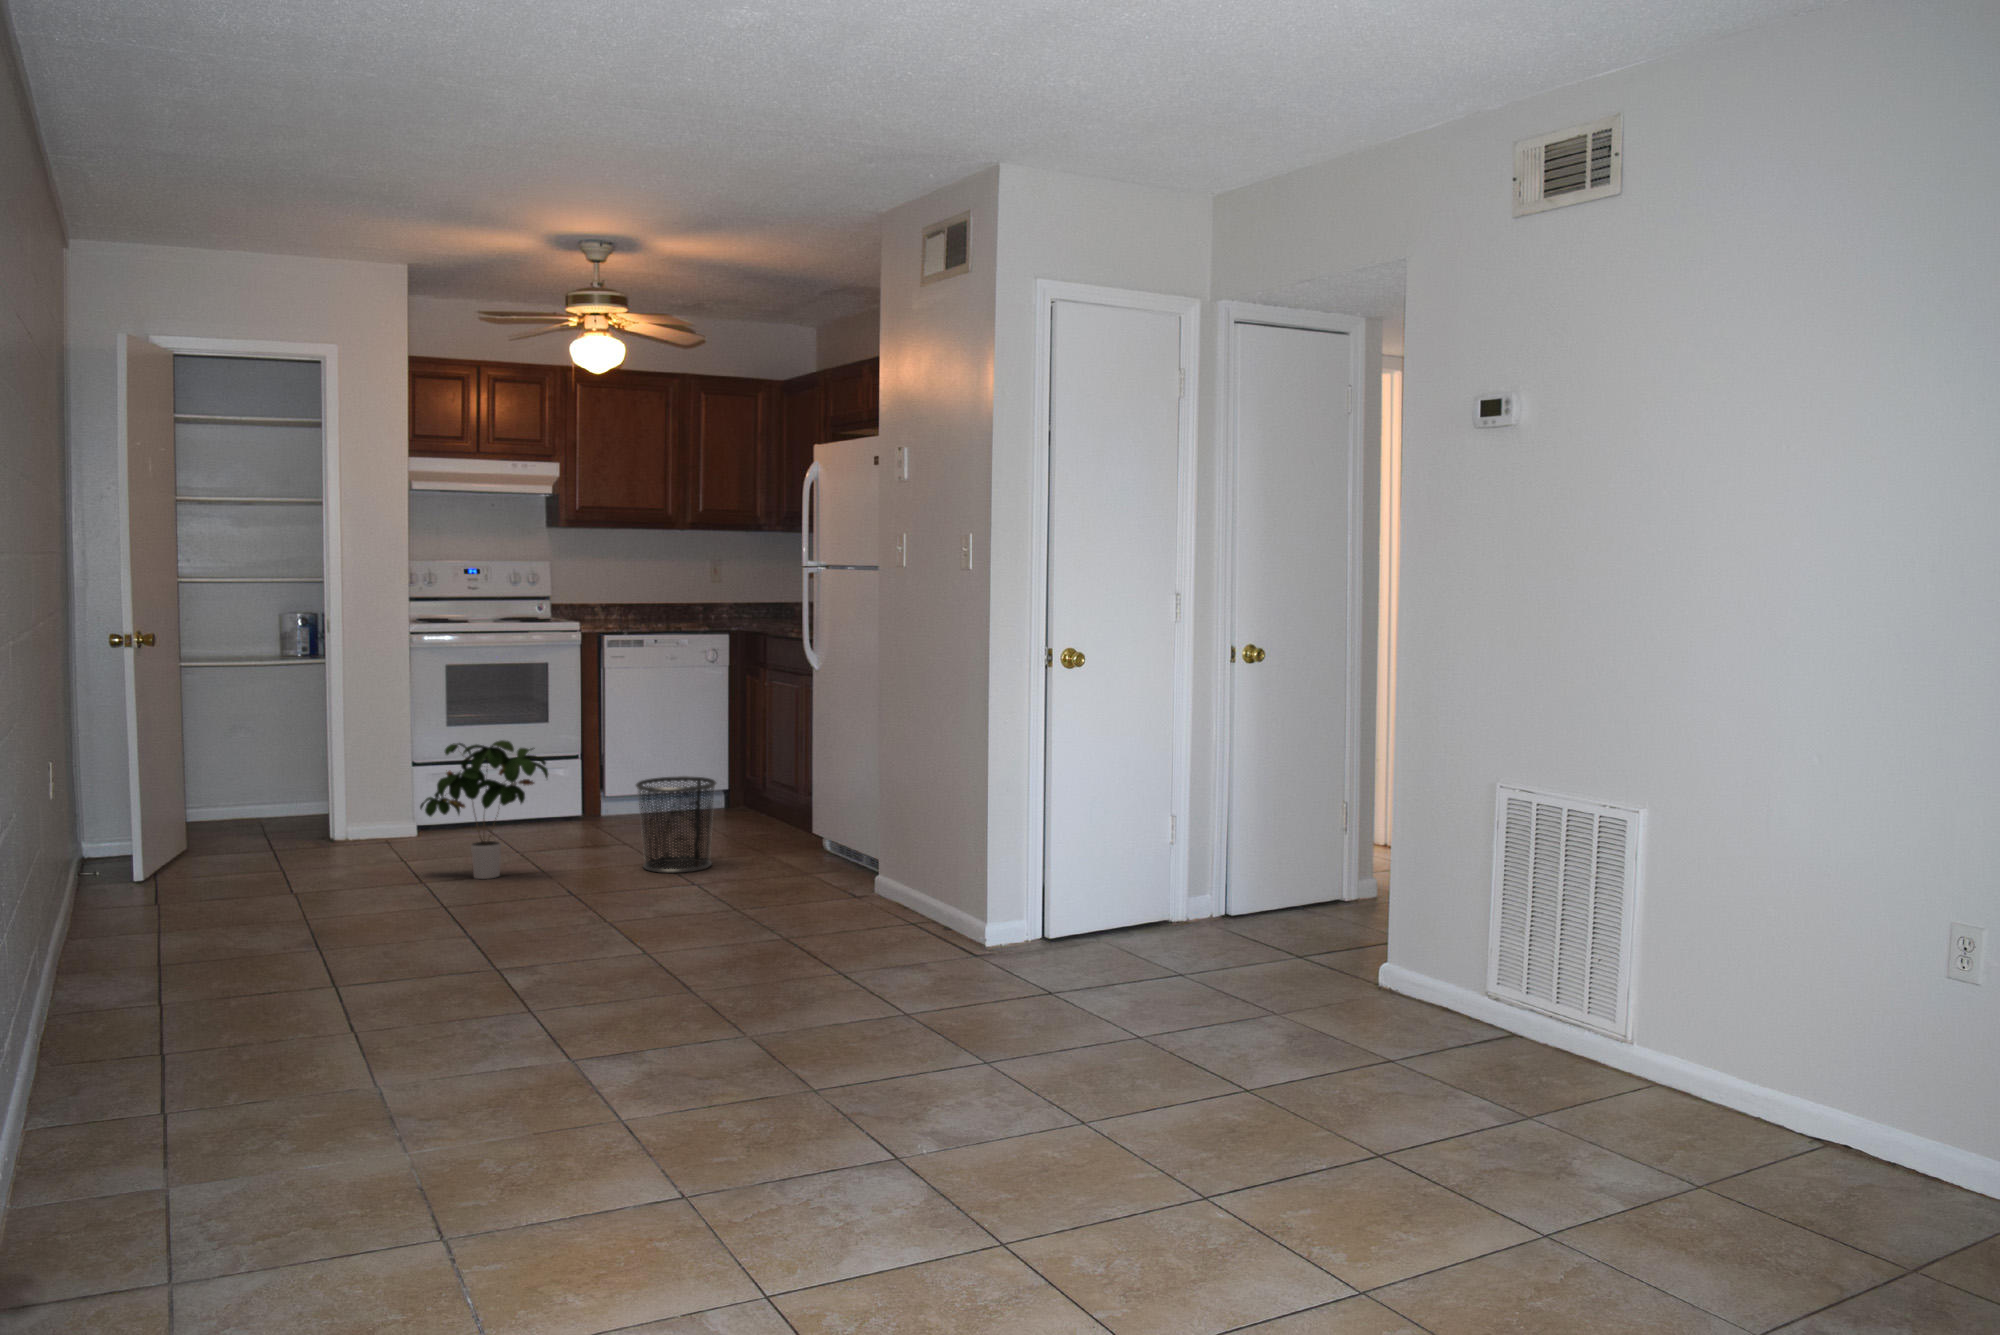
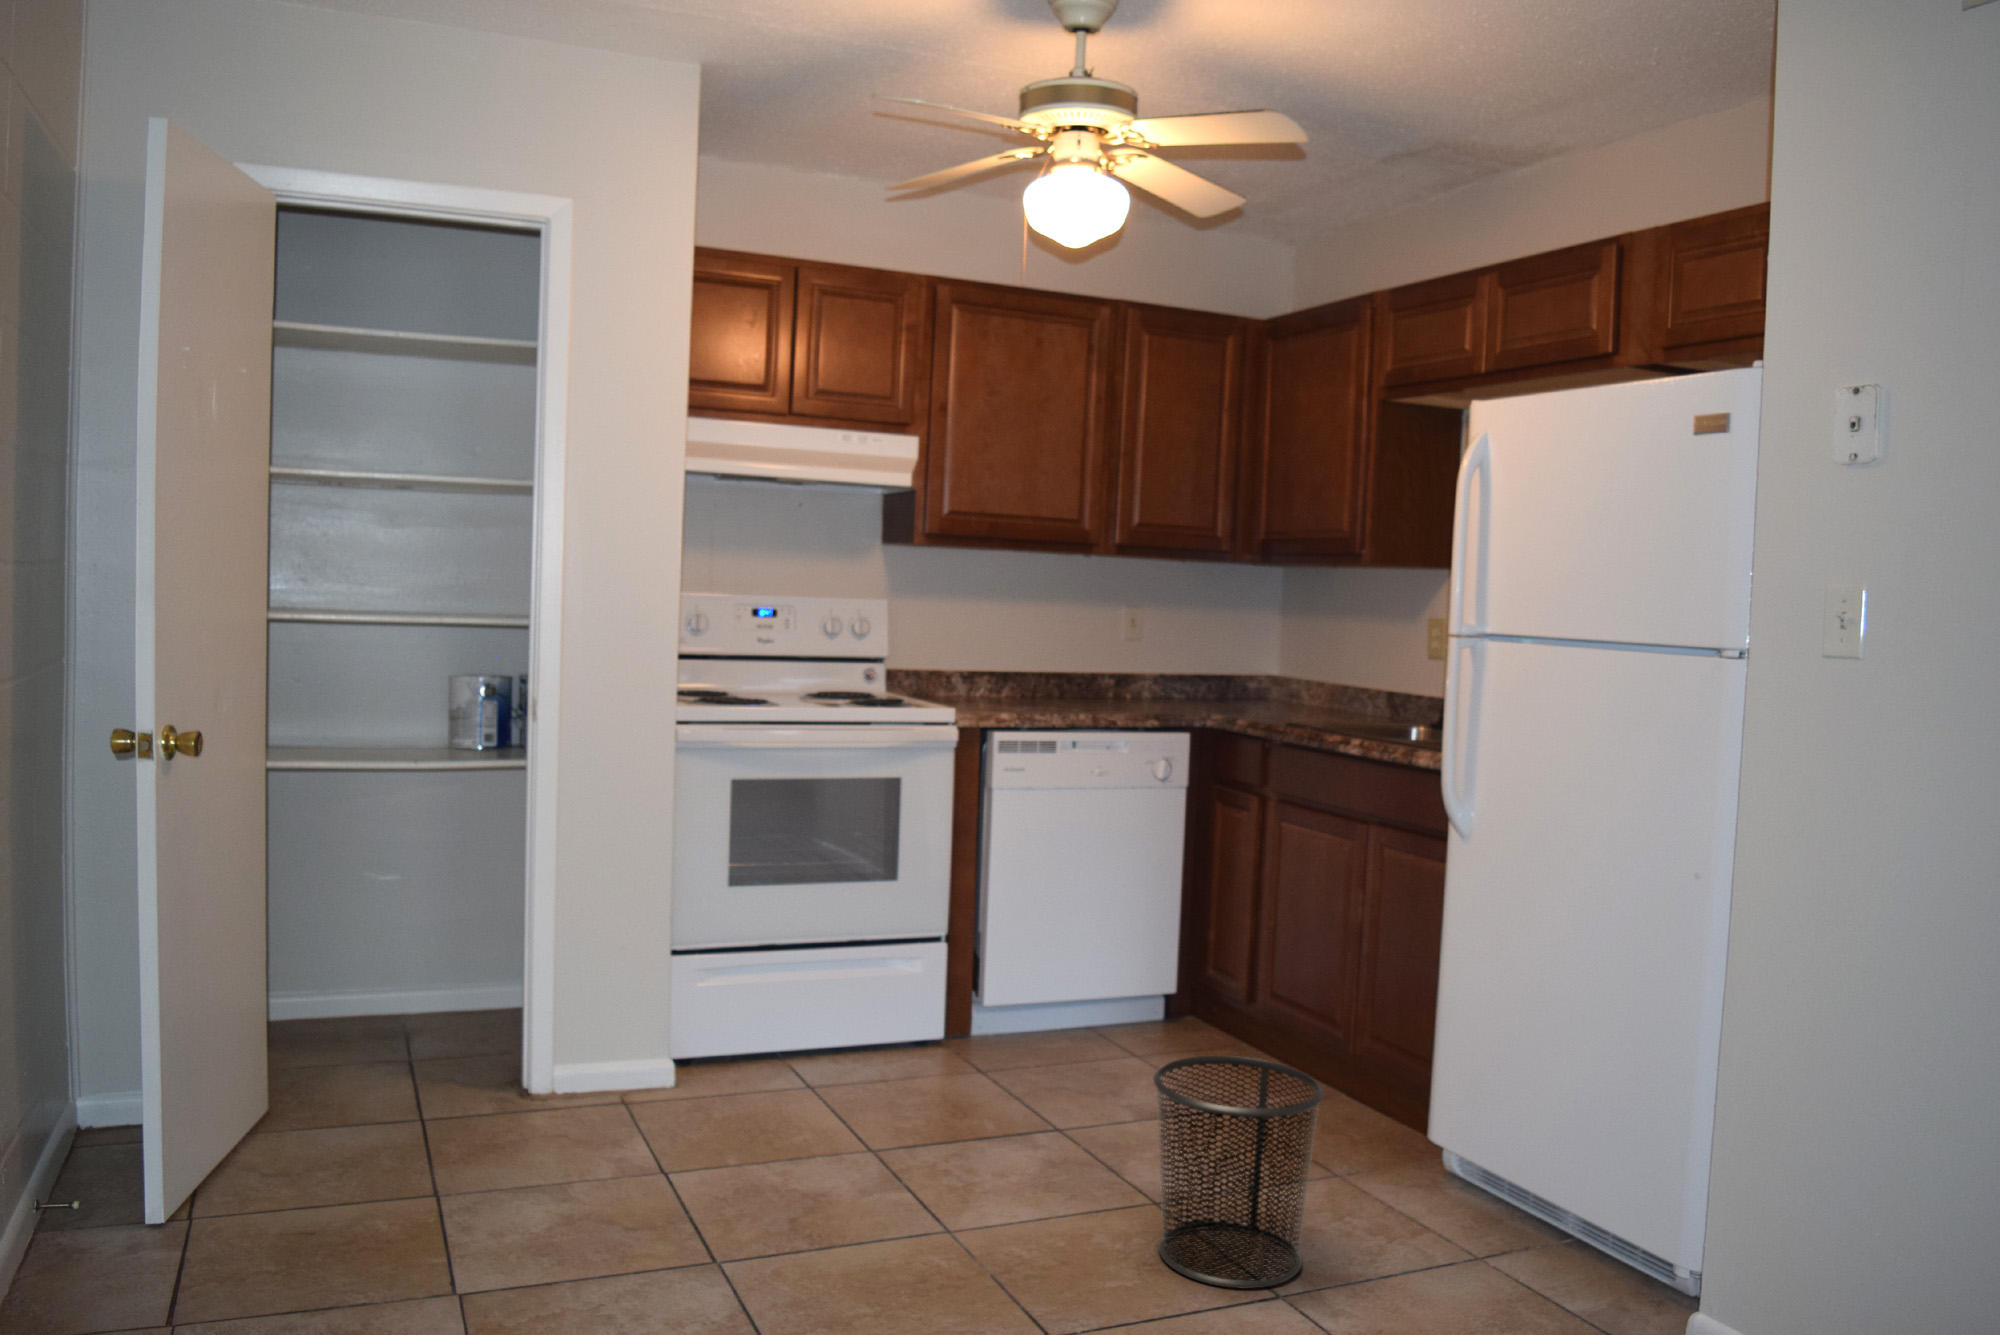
potted plant: present [420,740,548,879] -> none [719,985,992,1291]

